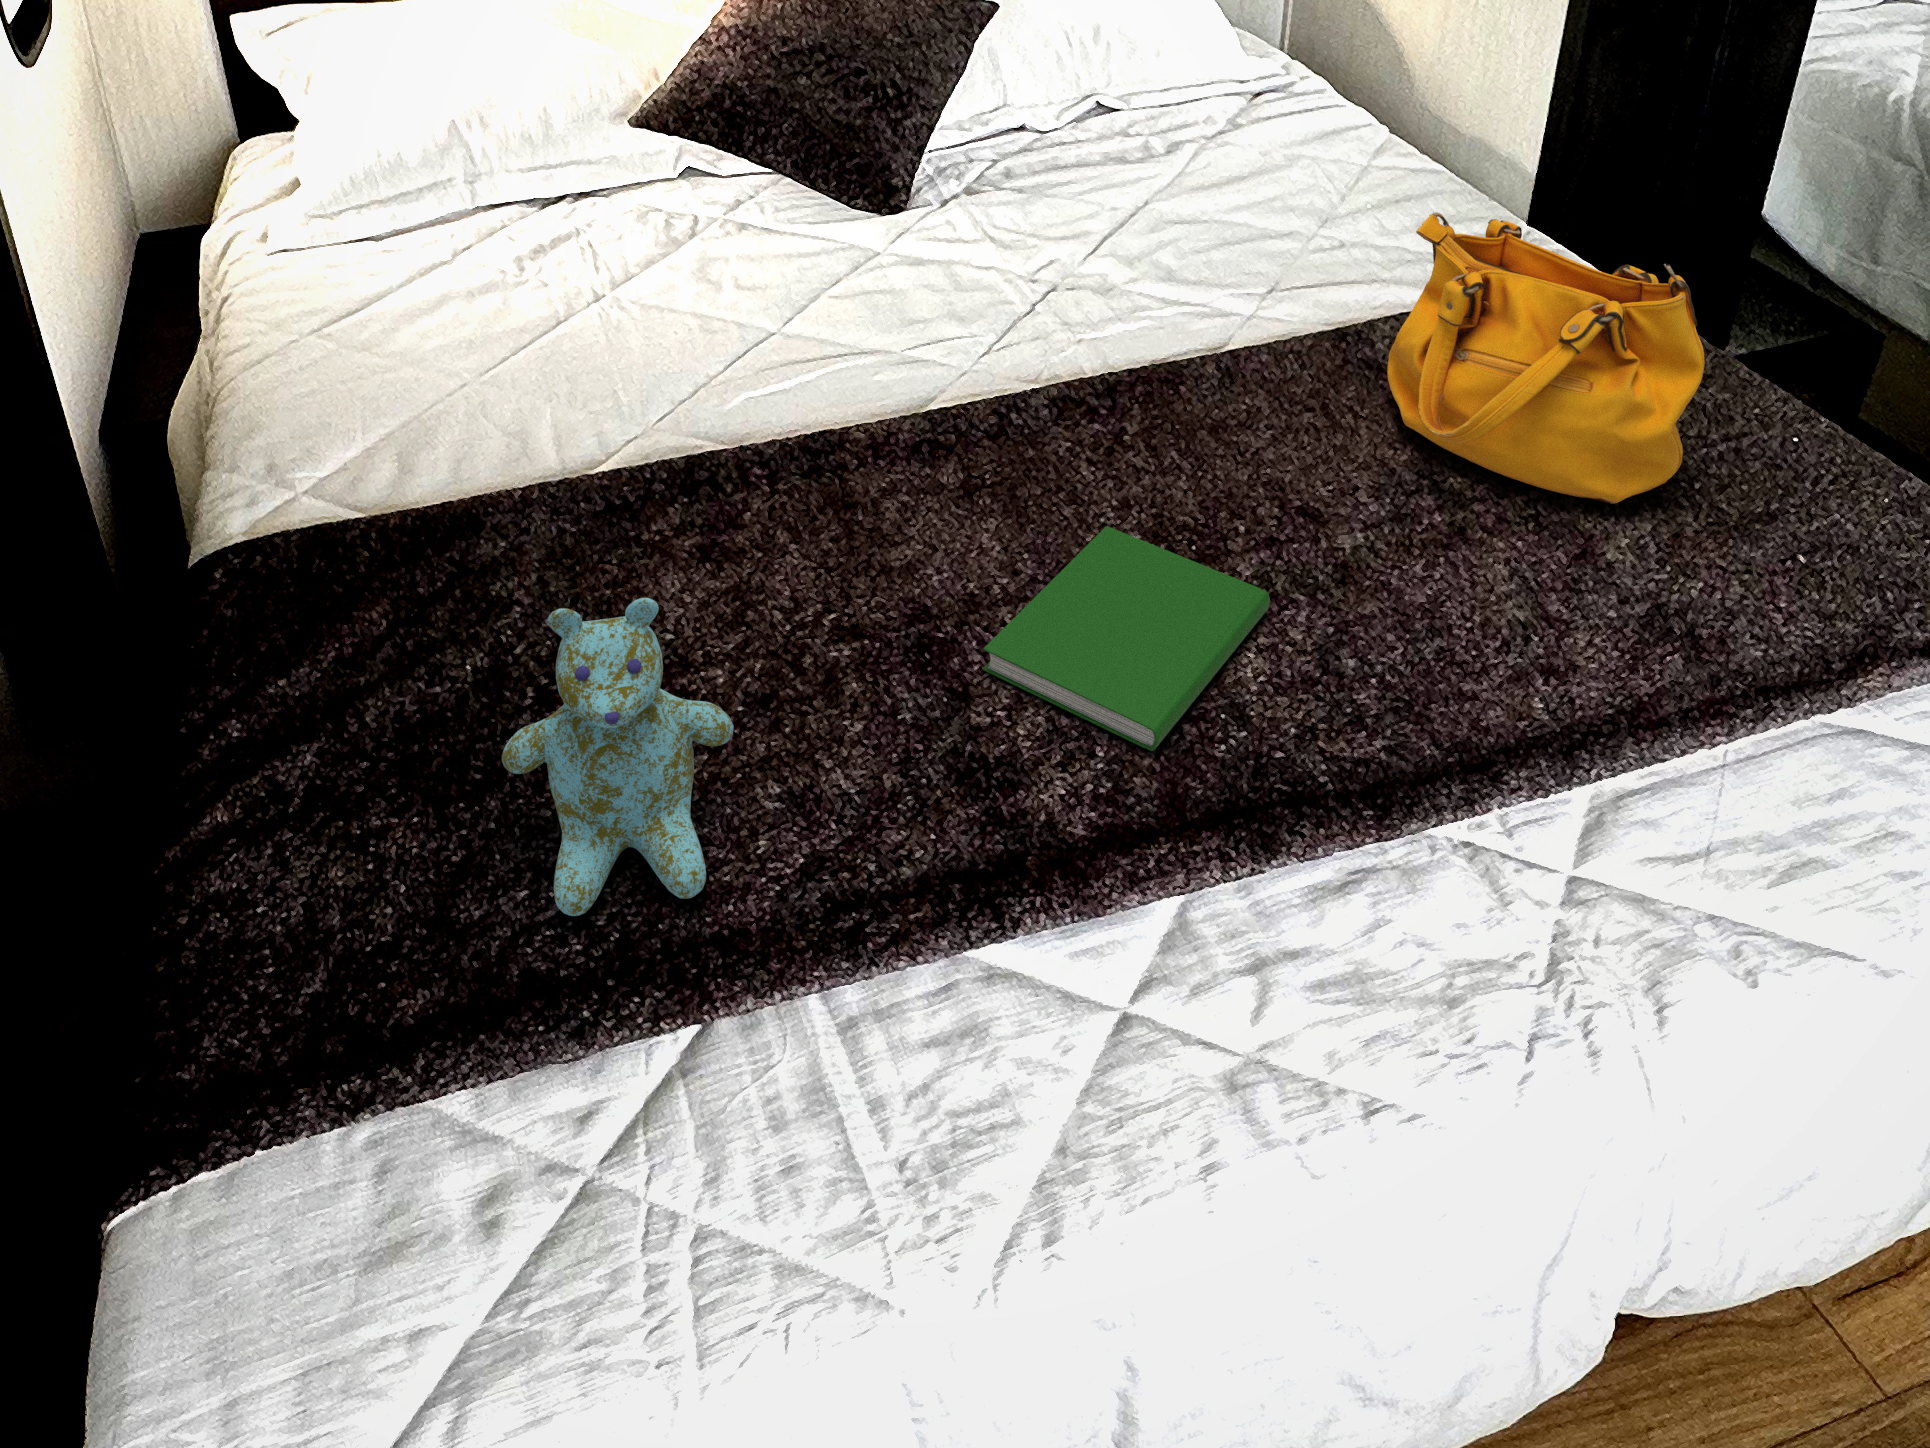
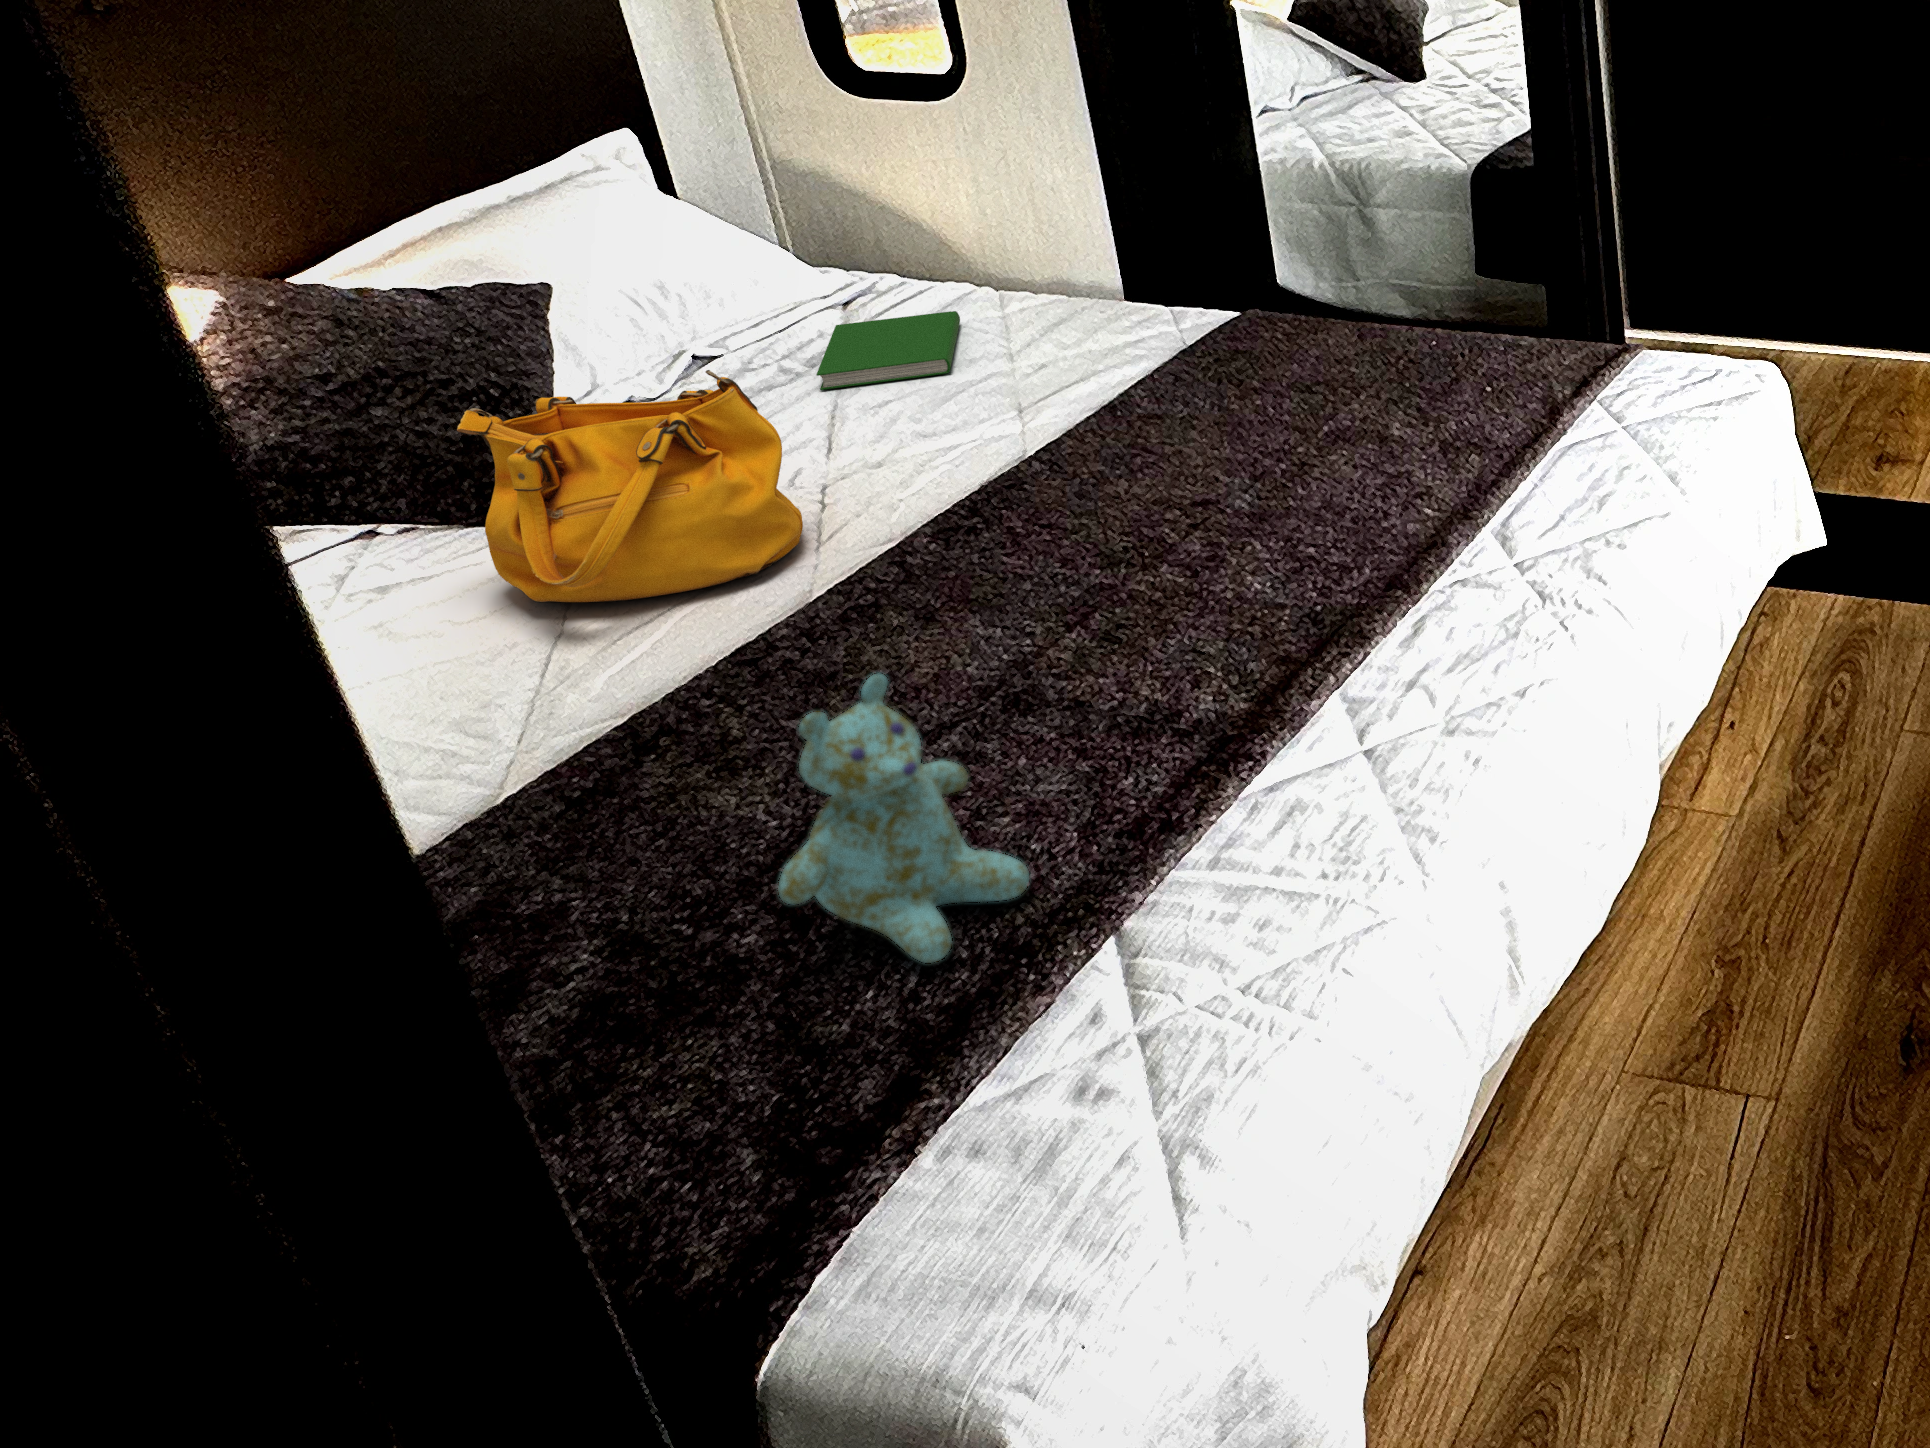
handbag: present [1387,212,1705,504] -> present [457,370,803,602]
hardcover book: present [983,526,1270,751] -> present [816,311,960,390]

